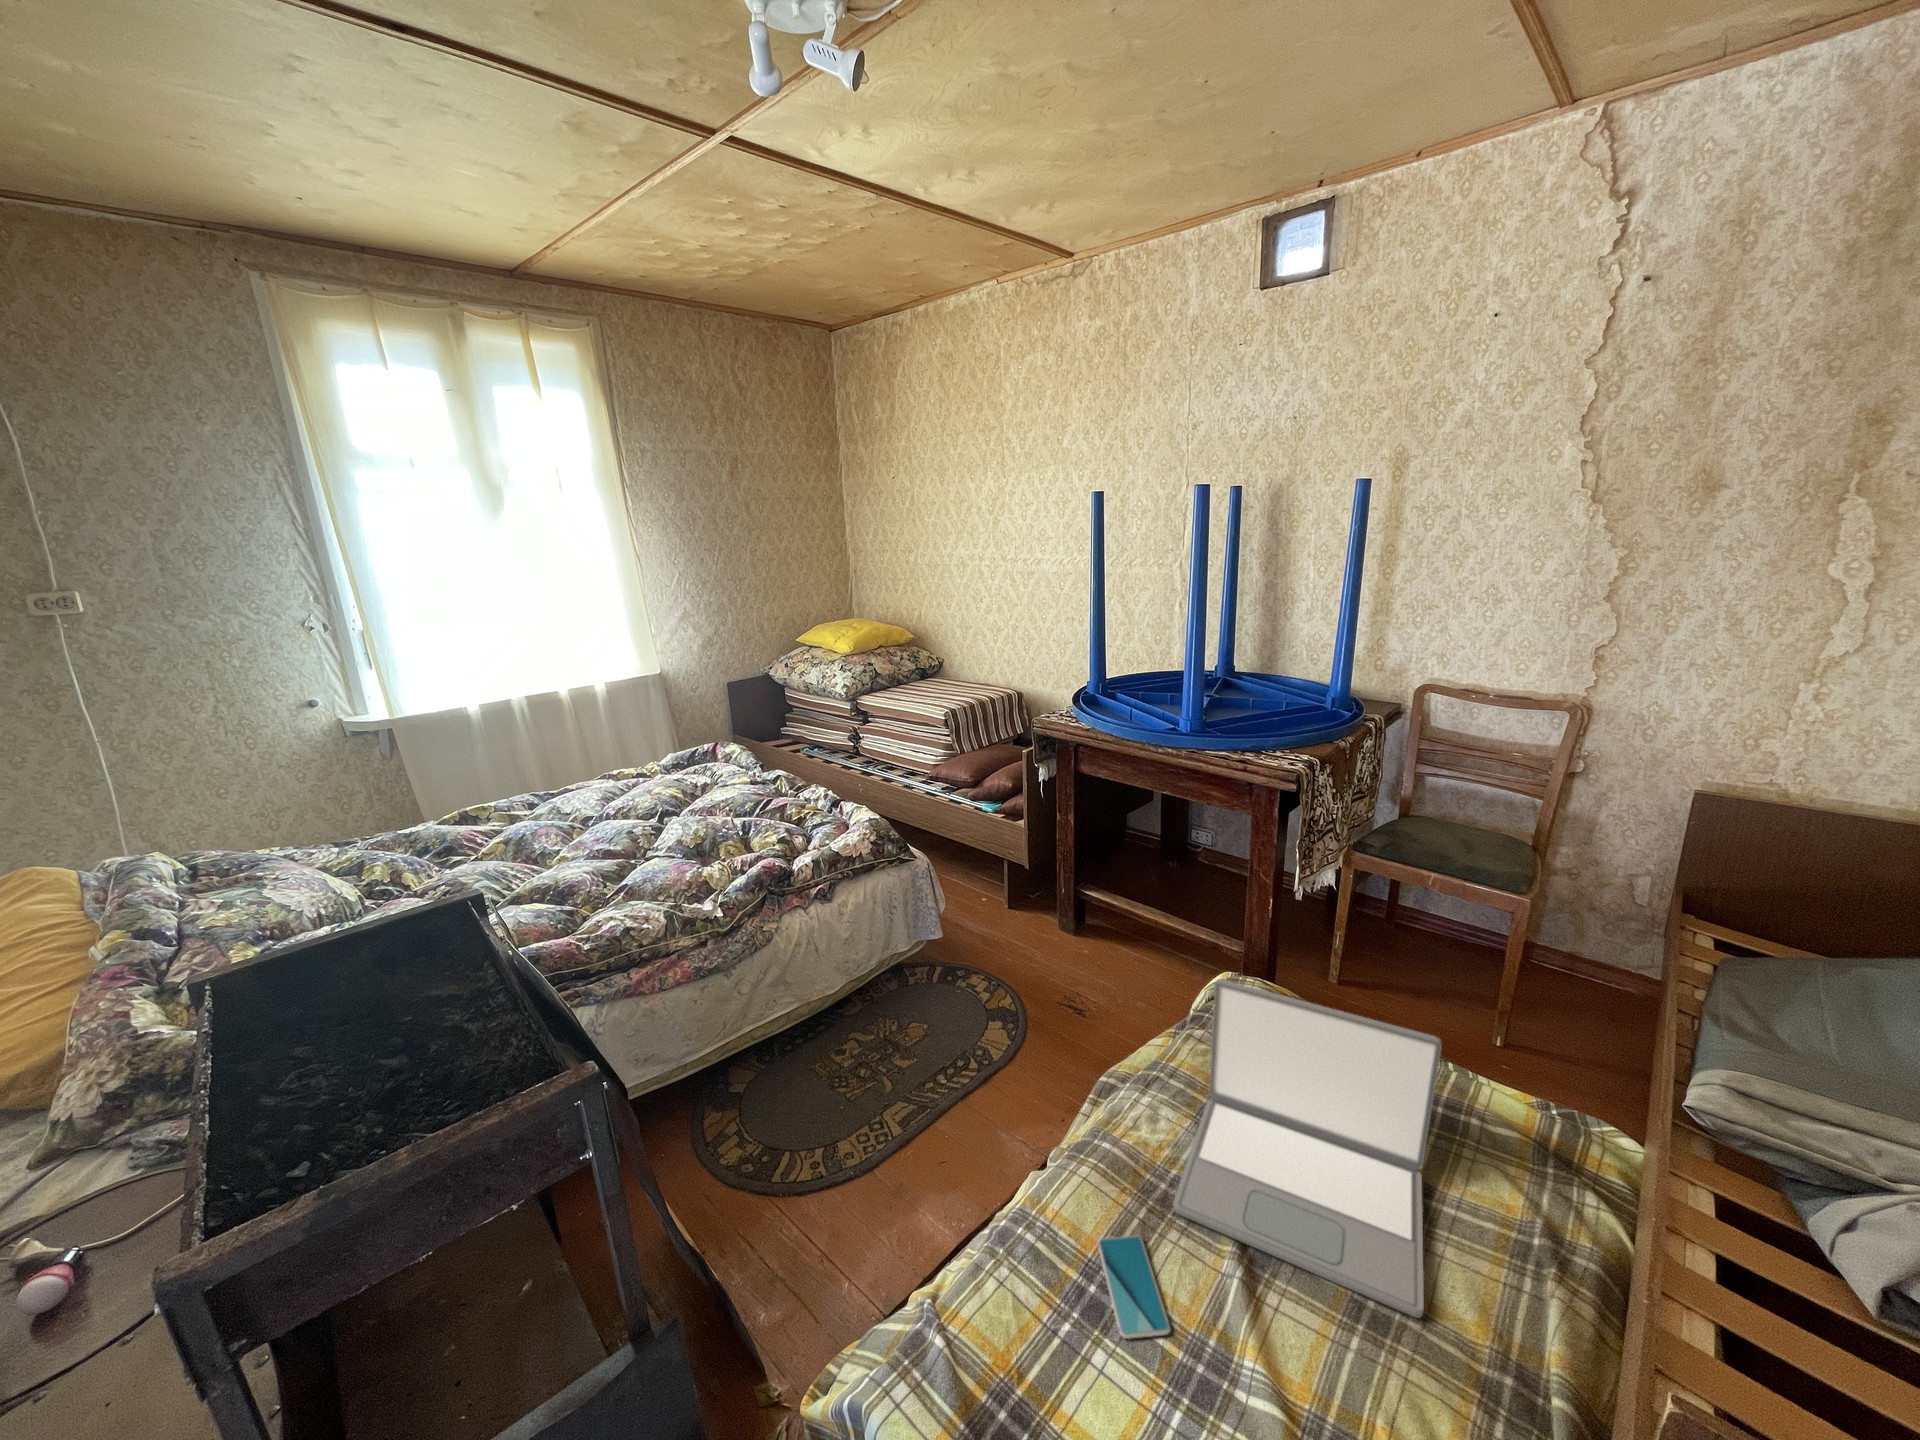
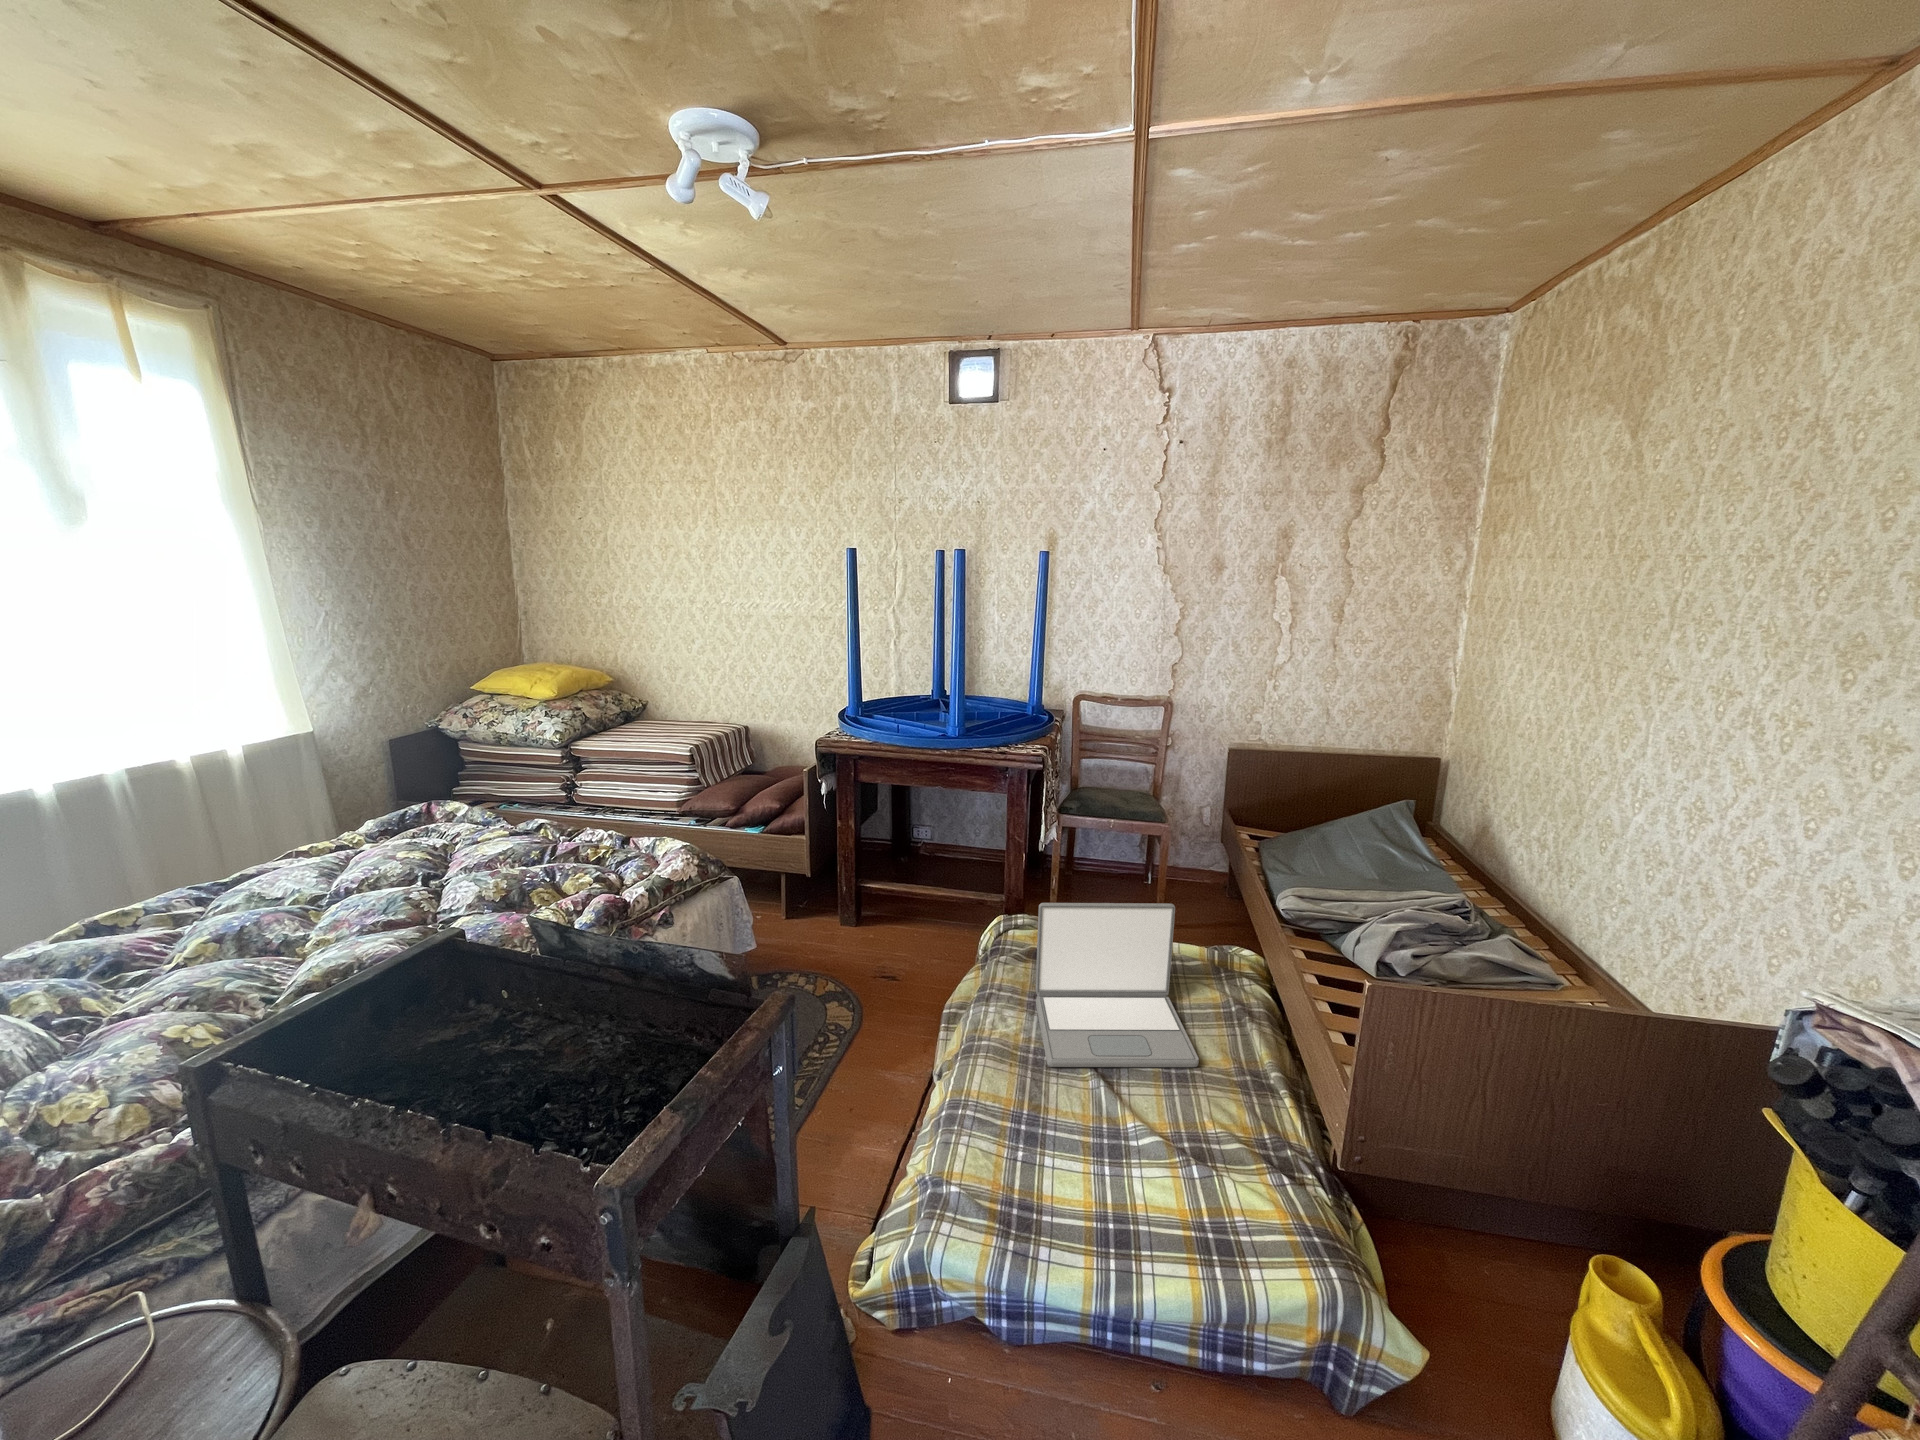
smartphone: present [1098,1236,1170,1339] -> none [1012,1087,1081,1141]

